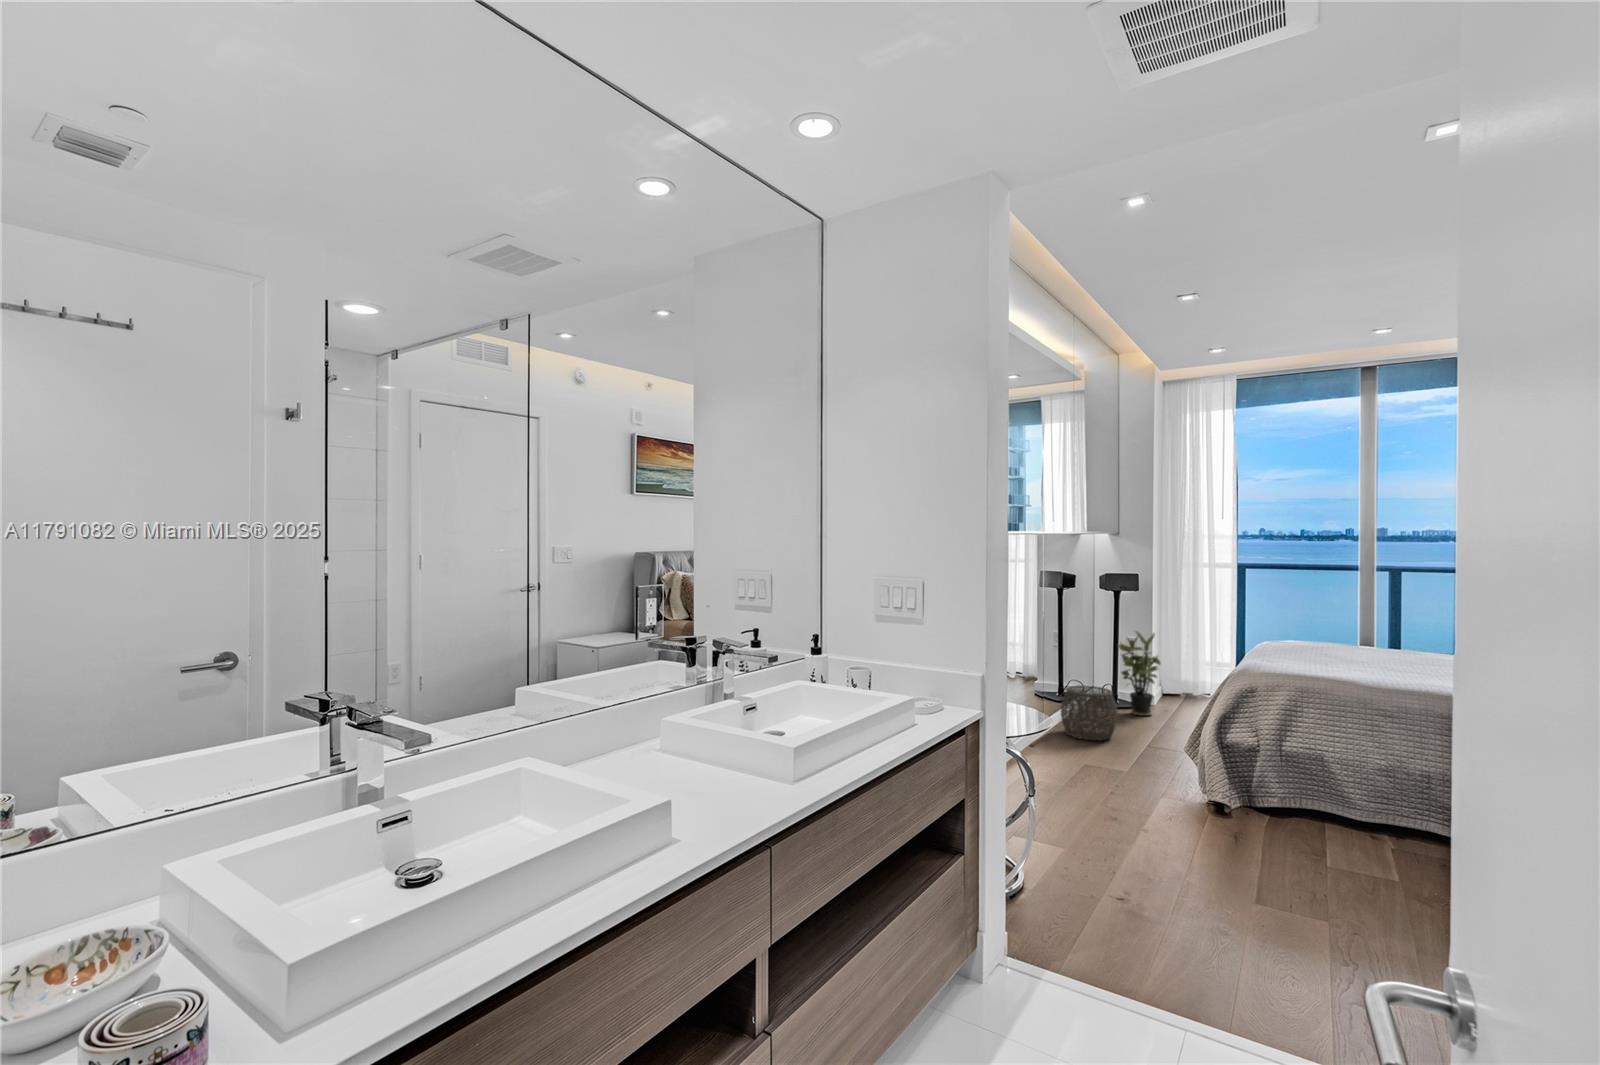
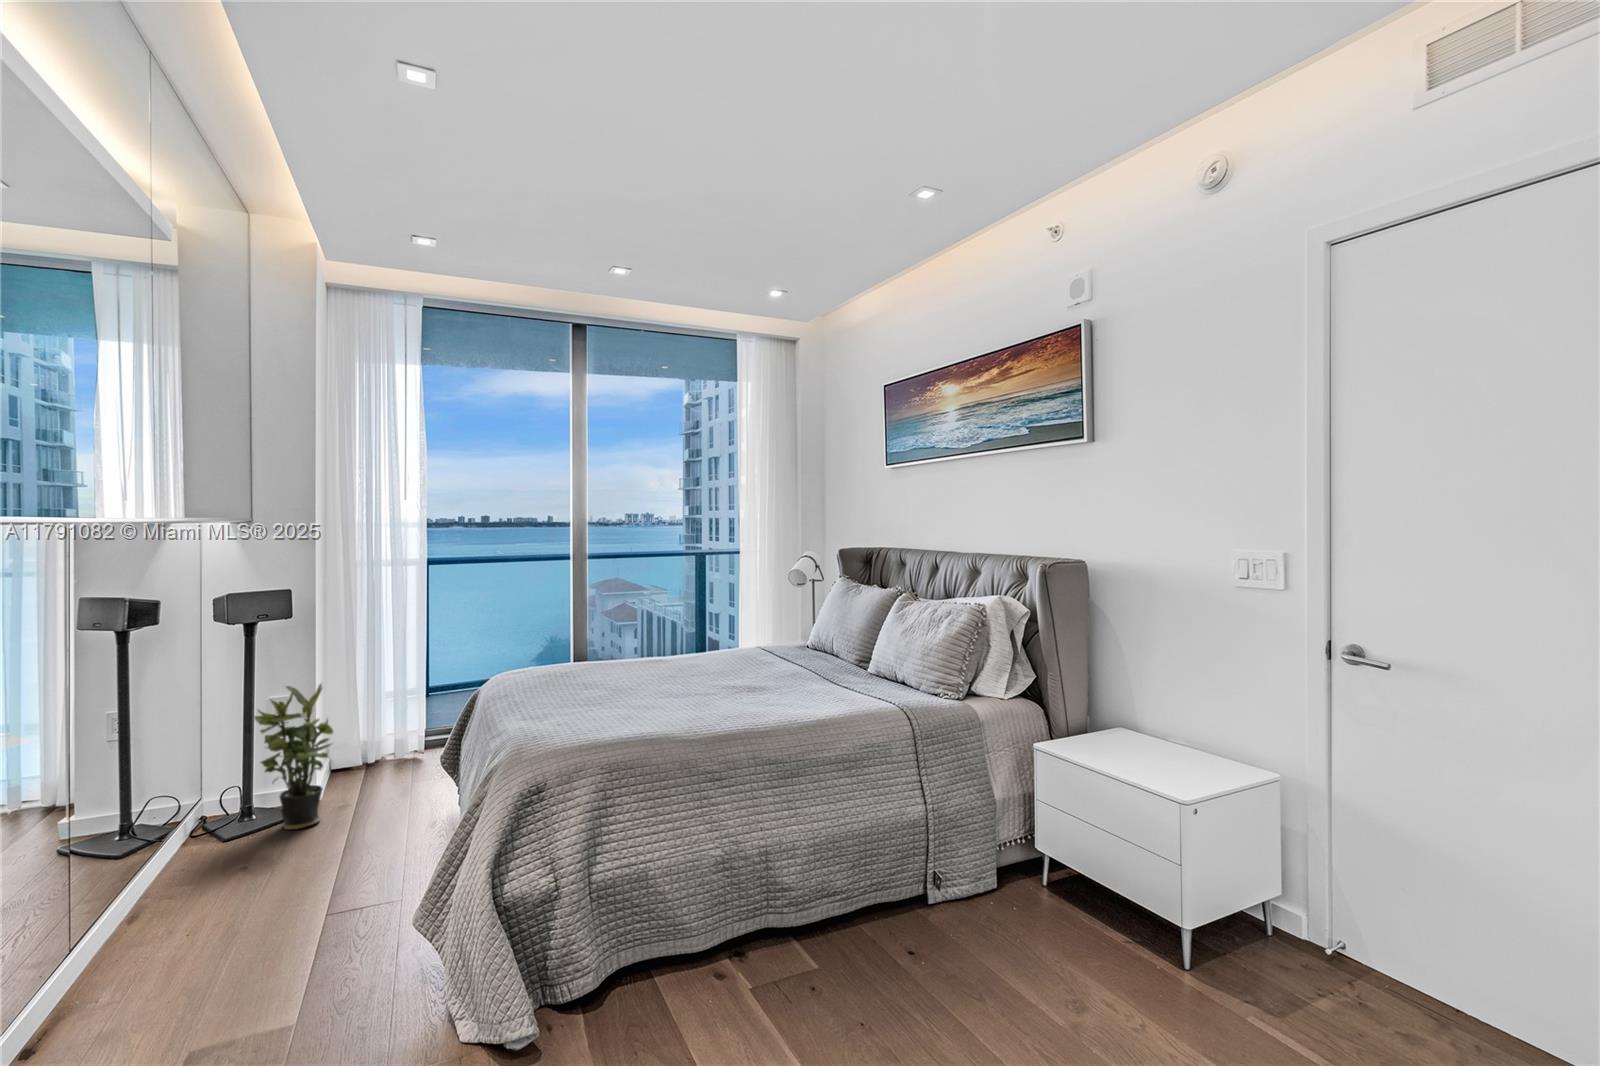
woven basket: present [1061,685,1118,741] -> none [126,818,265,947]

